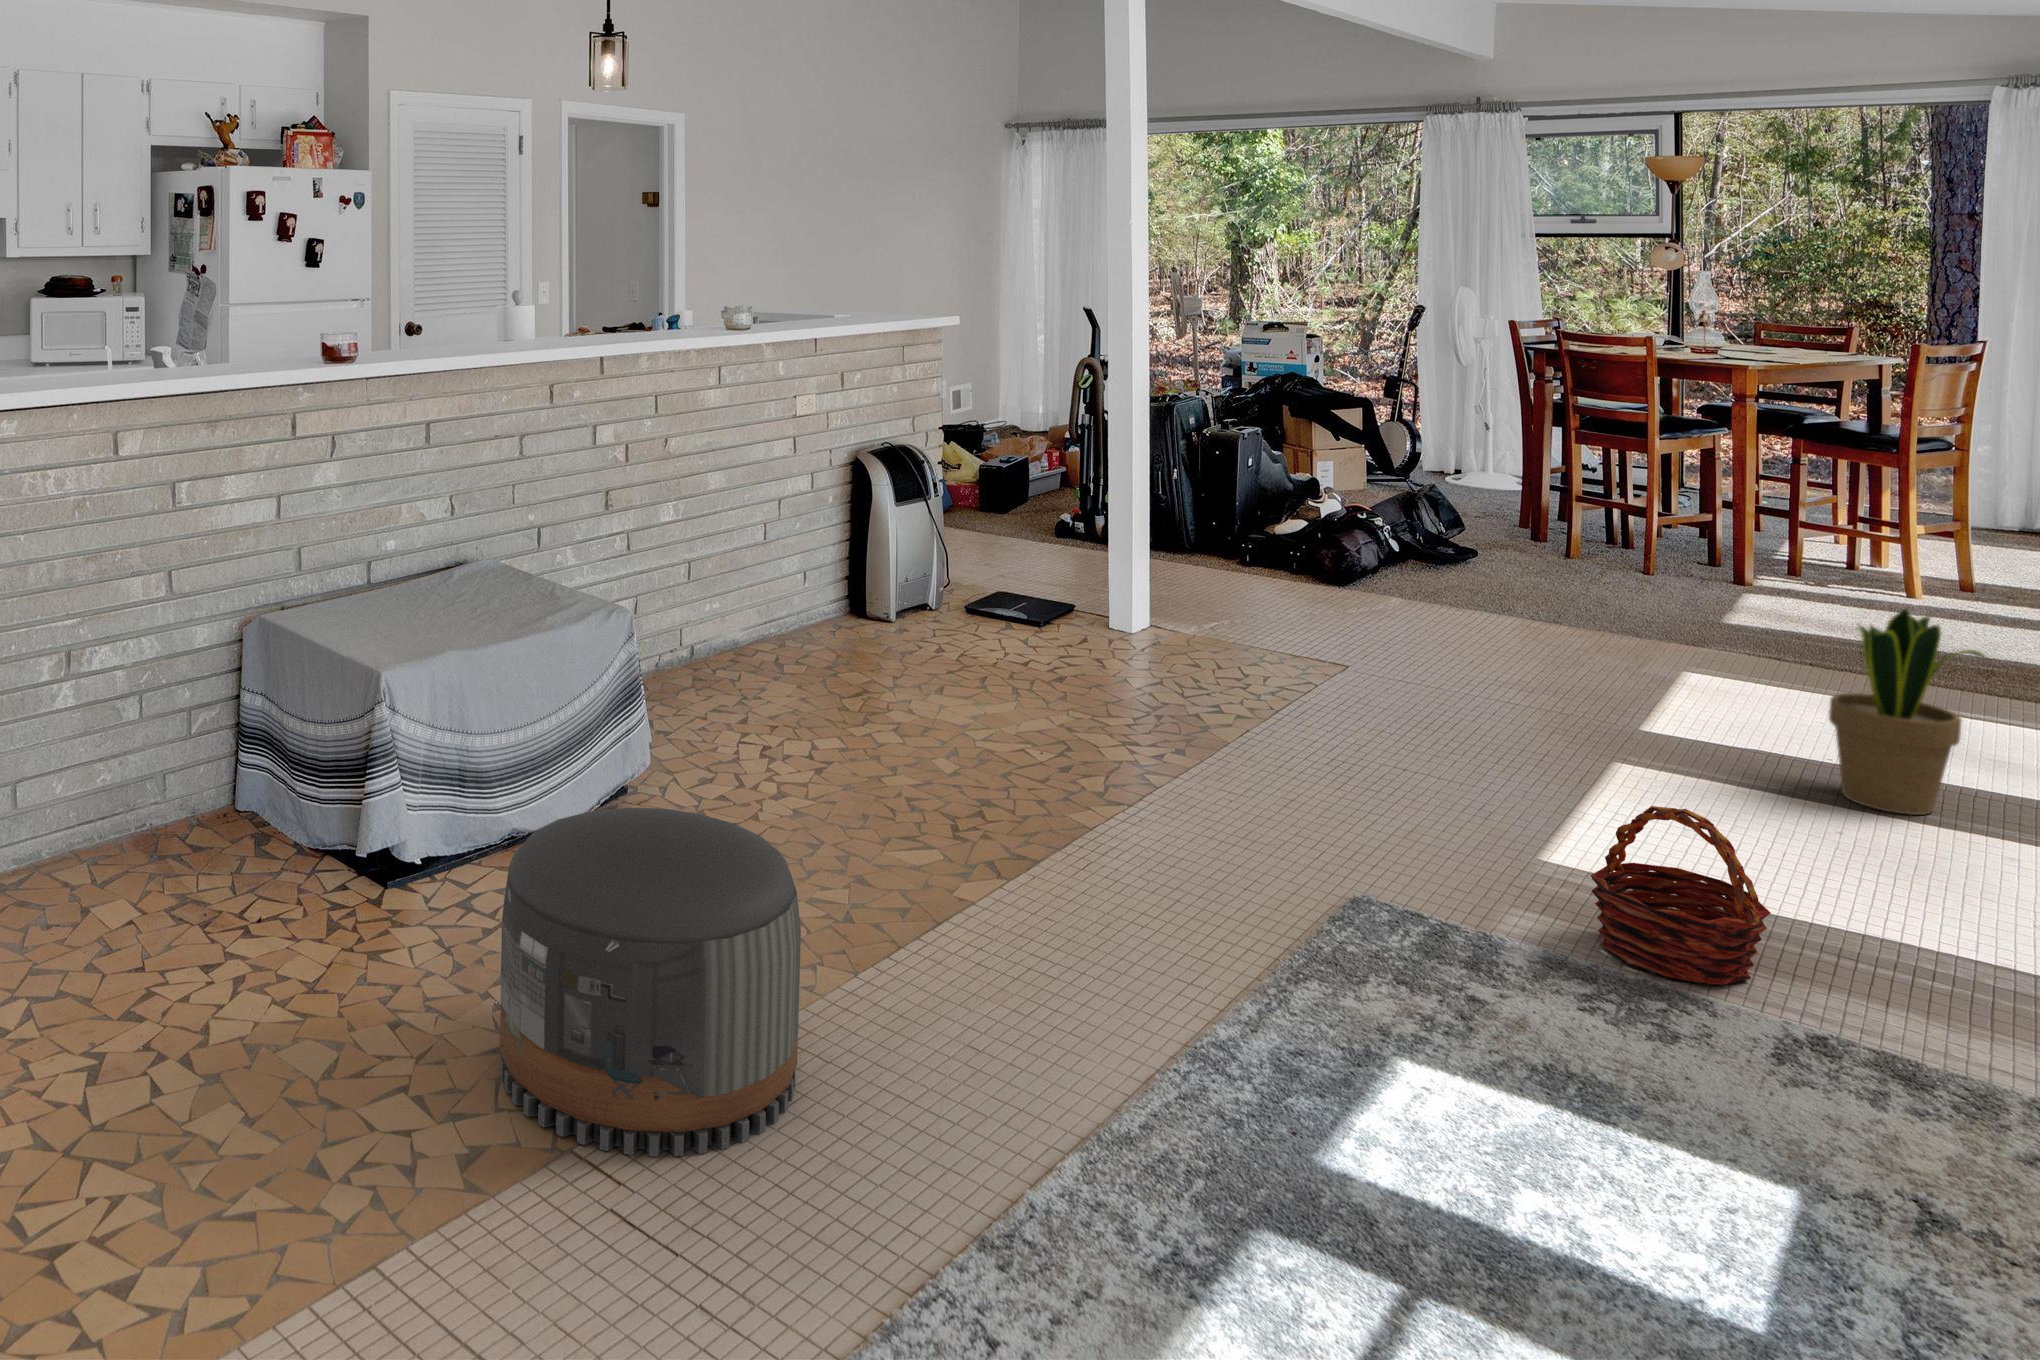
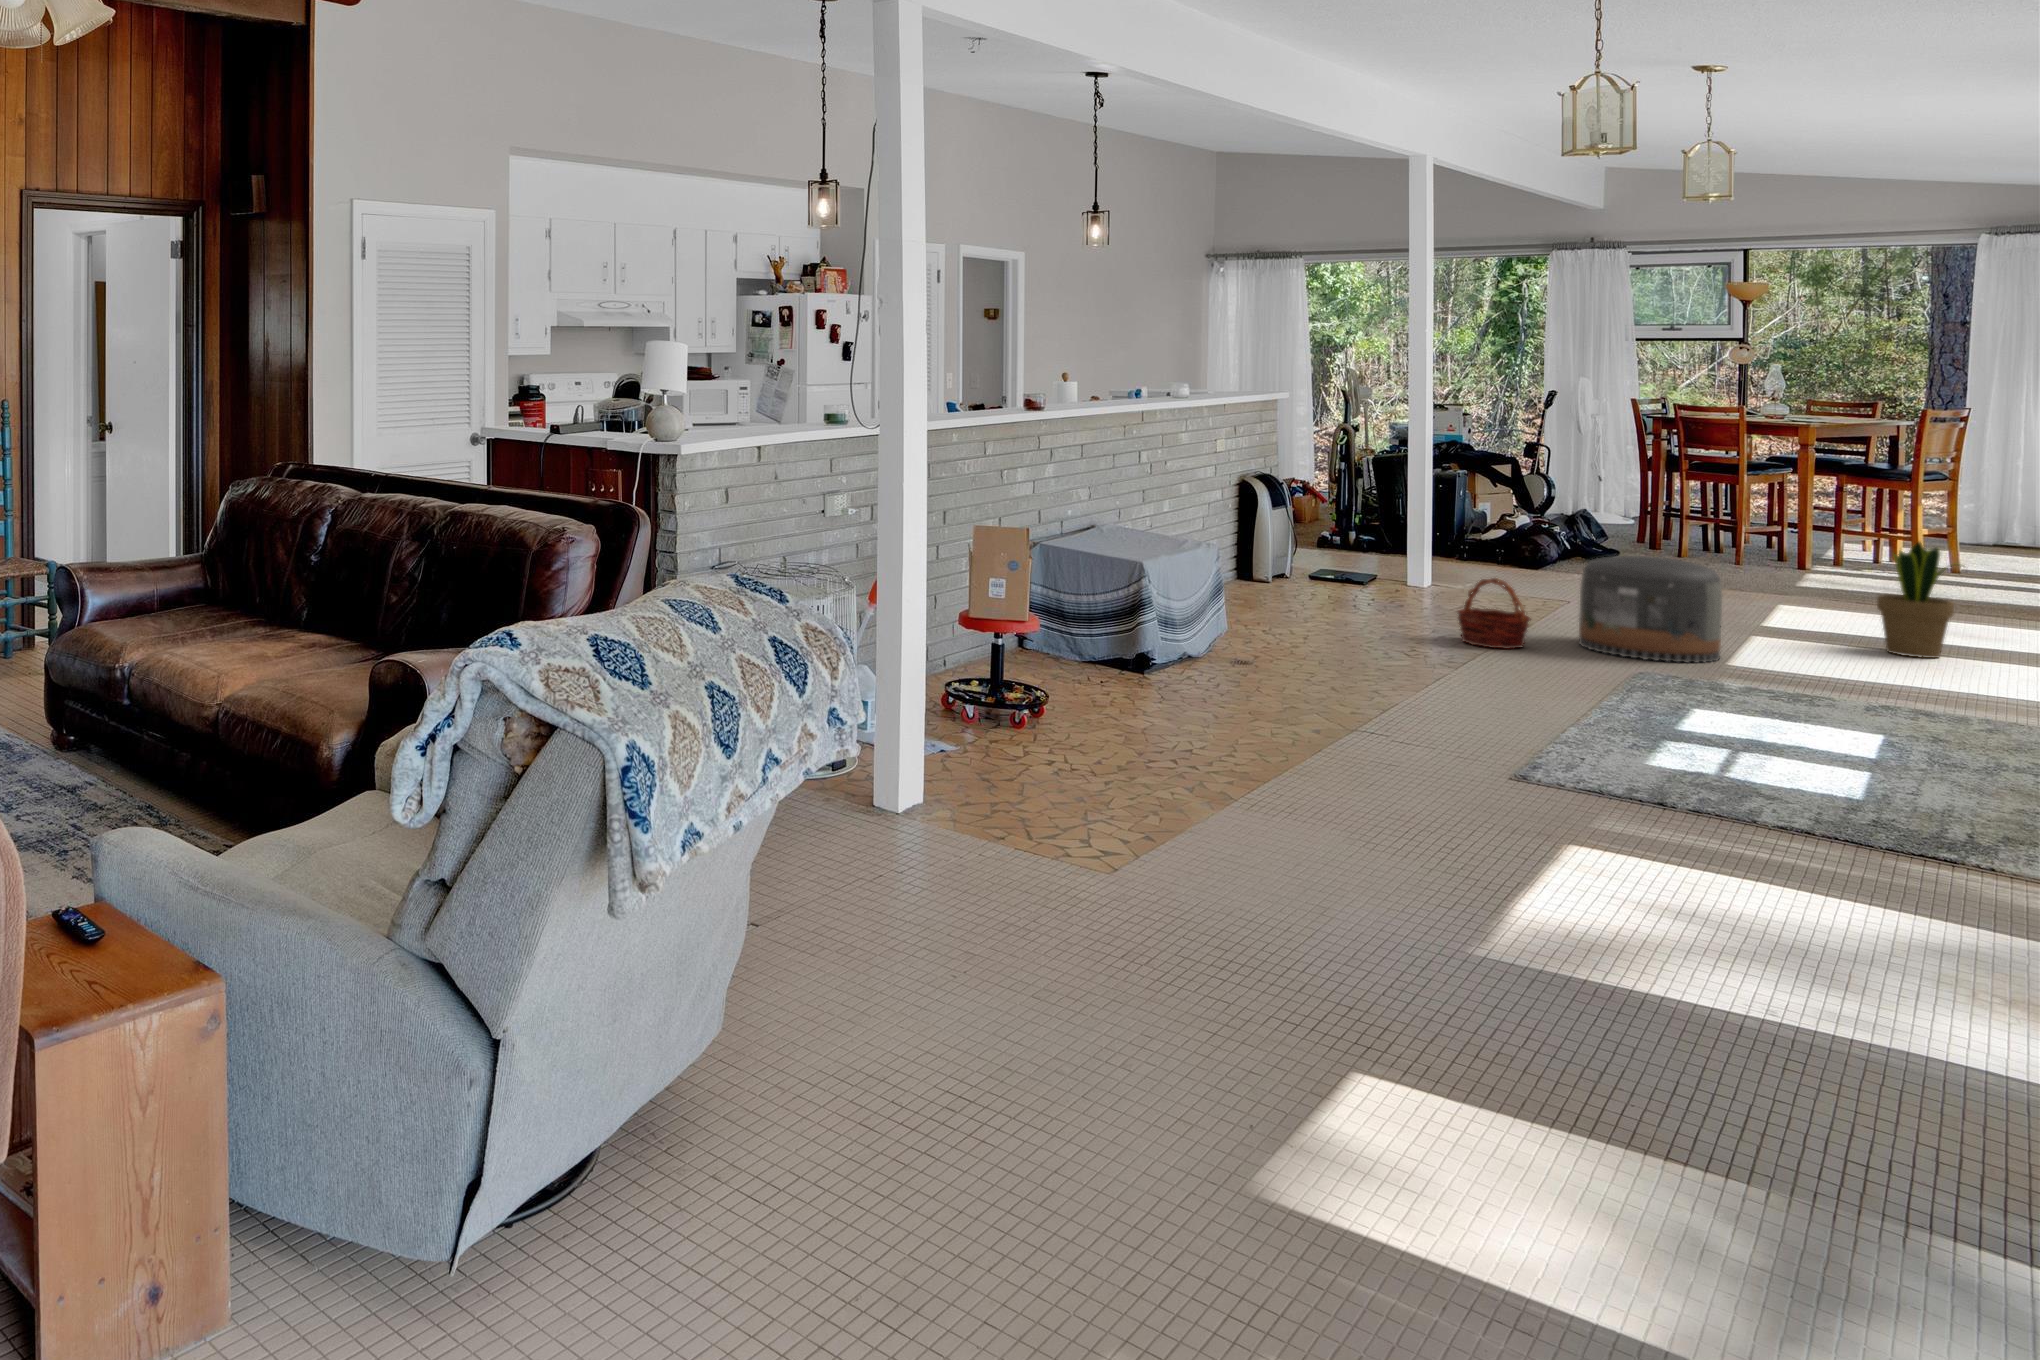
basket: present [1590,806,1771,985] -> present [1458,578,1530,649]
pouf: present [500,808,801,1156] -> present [1579,556,1722,663]

